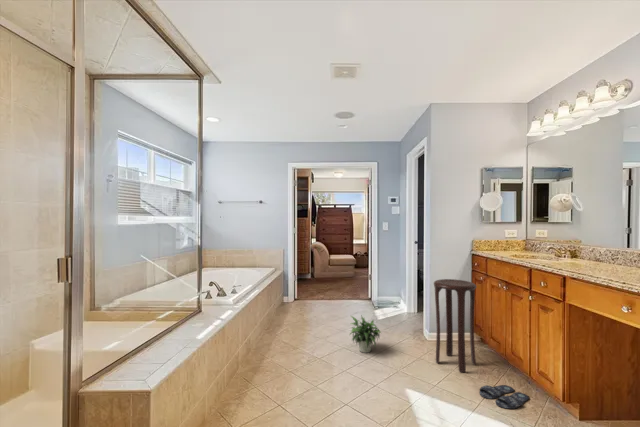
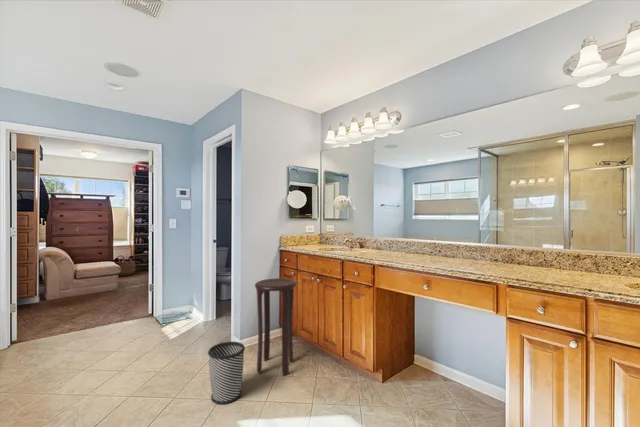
potted plant: present [350,316,381,353] -> none [143,343,193,394]
wastebasket: none [388,325,418,374] -> present [208,342,245,404]
slippers: present [480,385,529,409] -> none [308,373,346,399]

